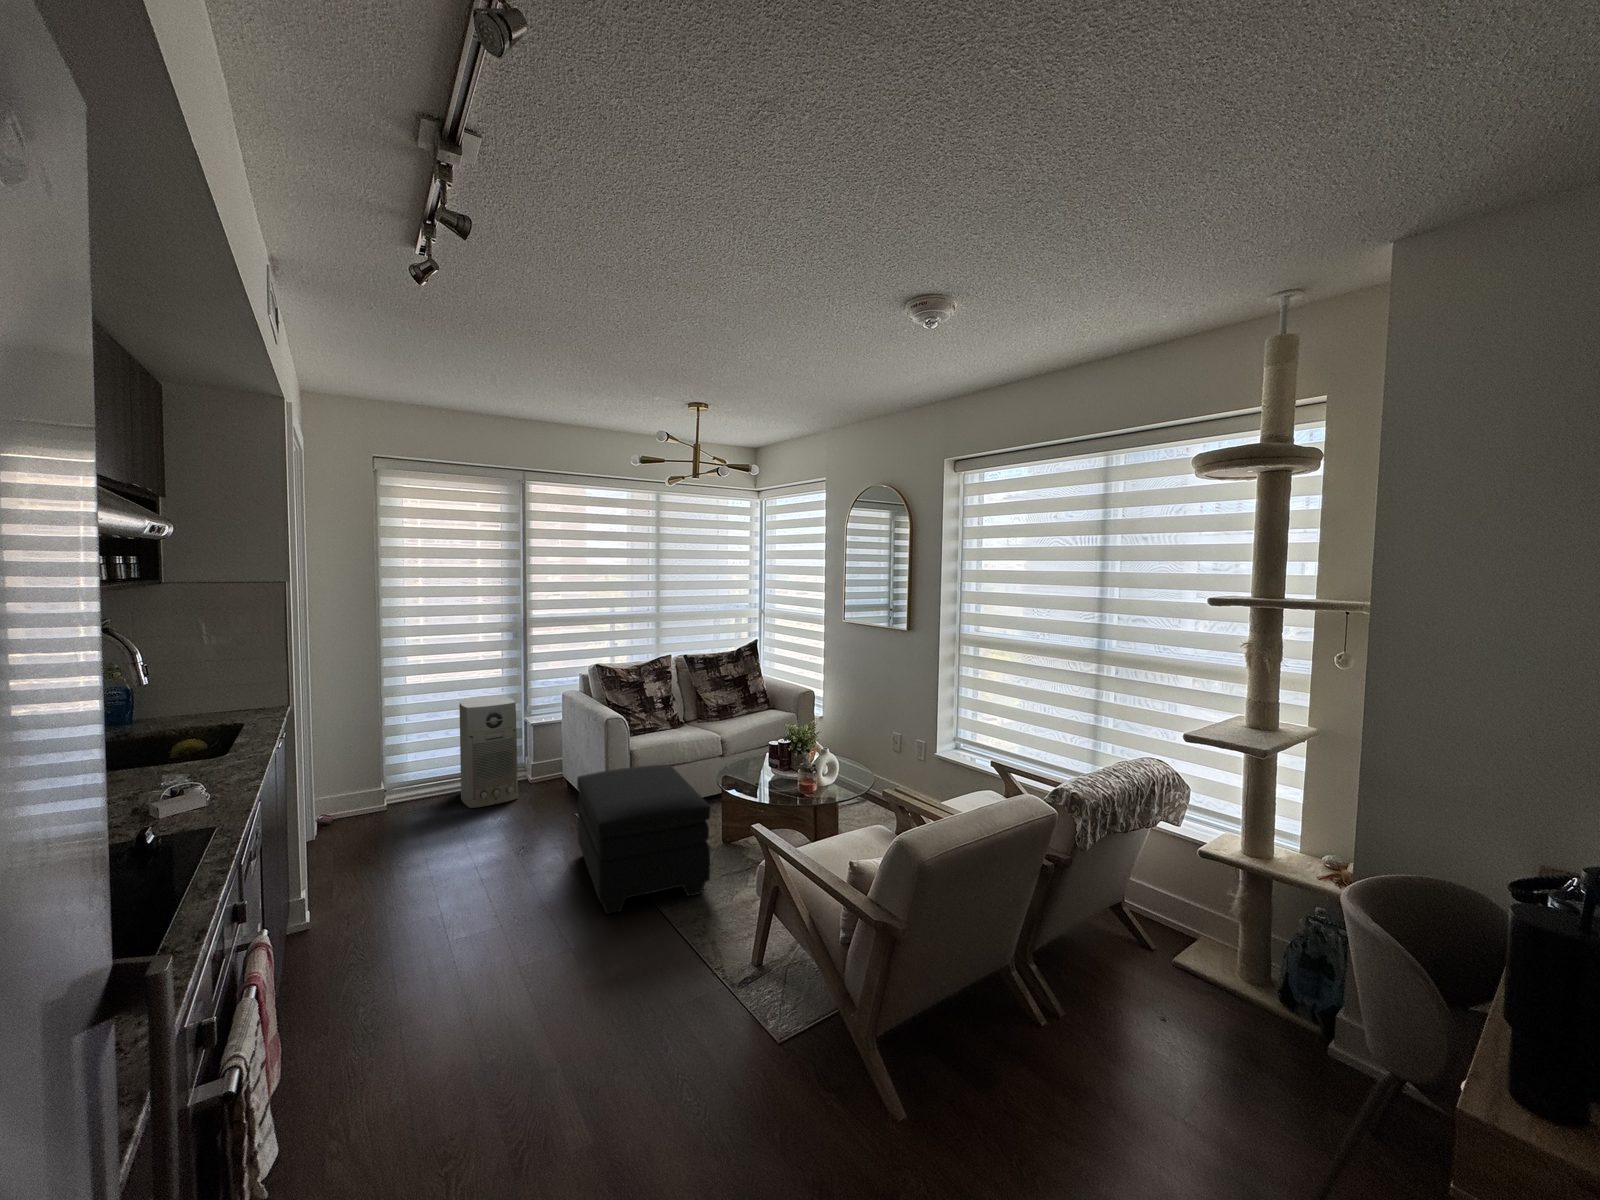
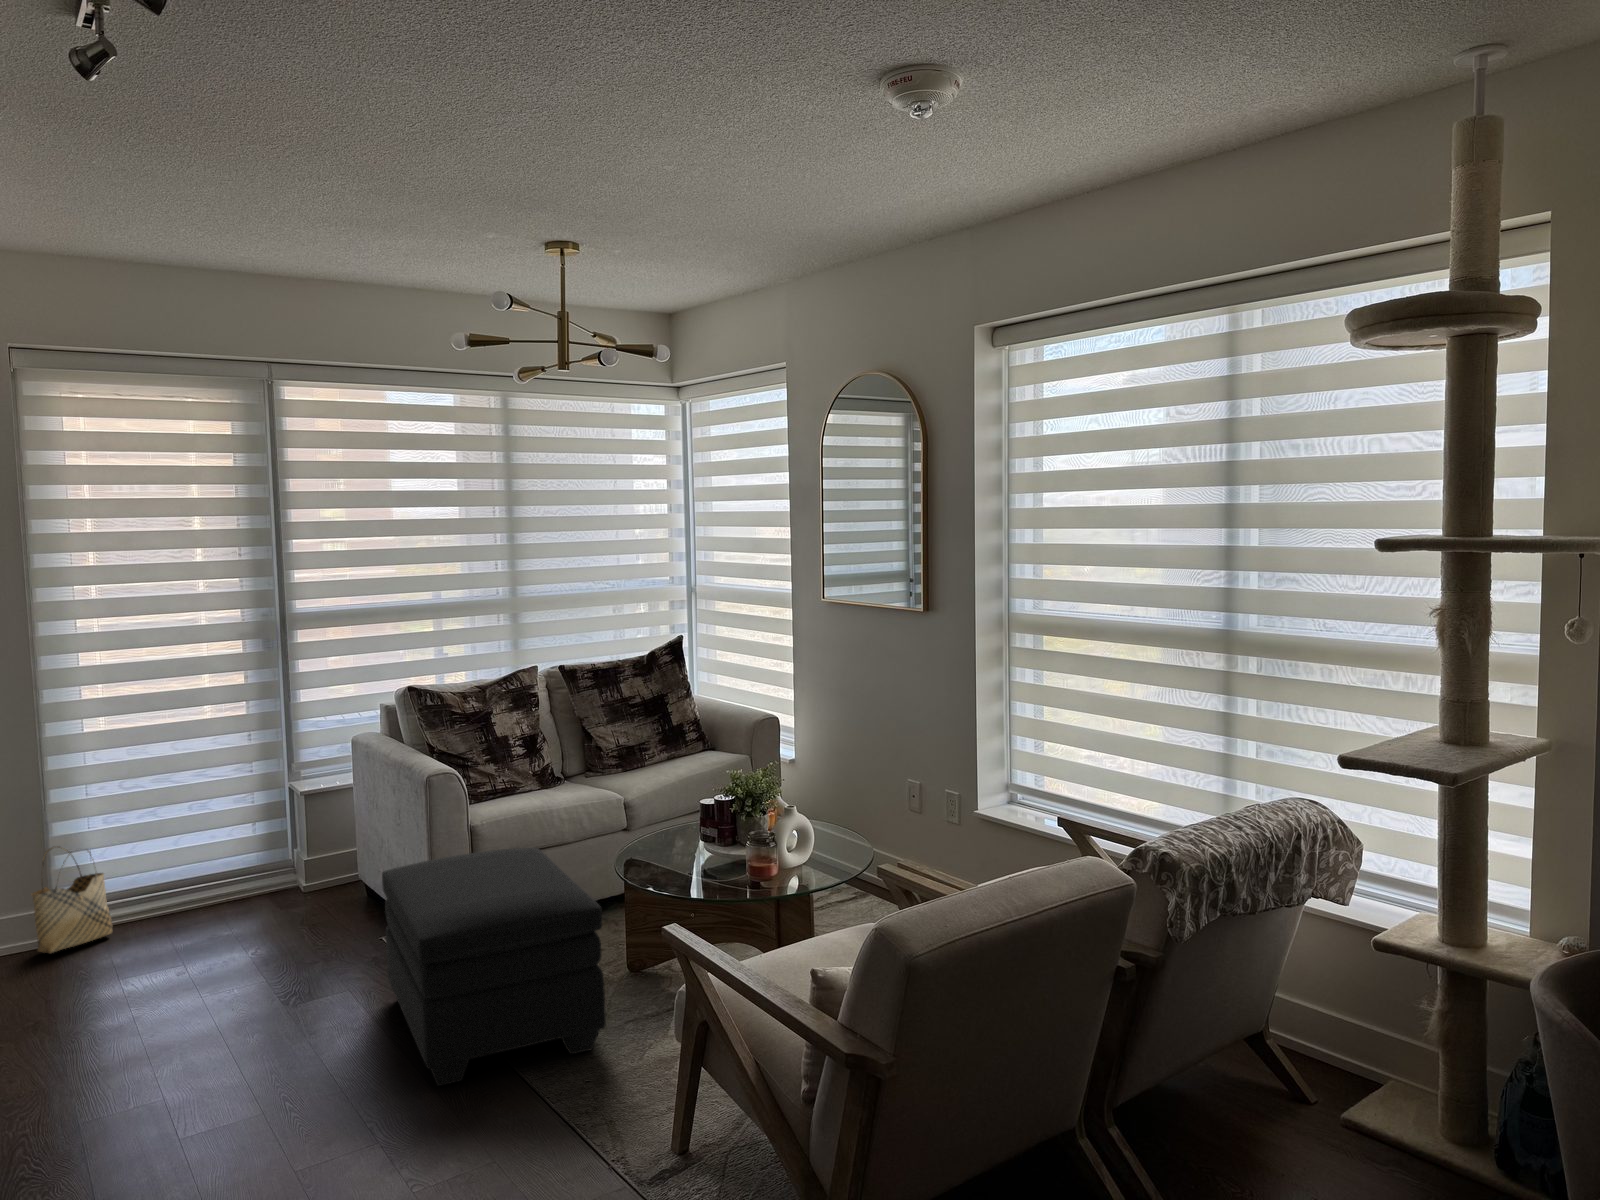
air purifier: present [459,695,518,808] -> none [177,746,285,935]
woven basket: none [369,752,416,816] -> present [31,846,112,953]

